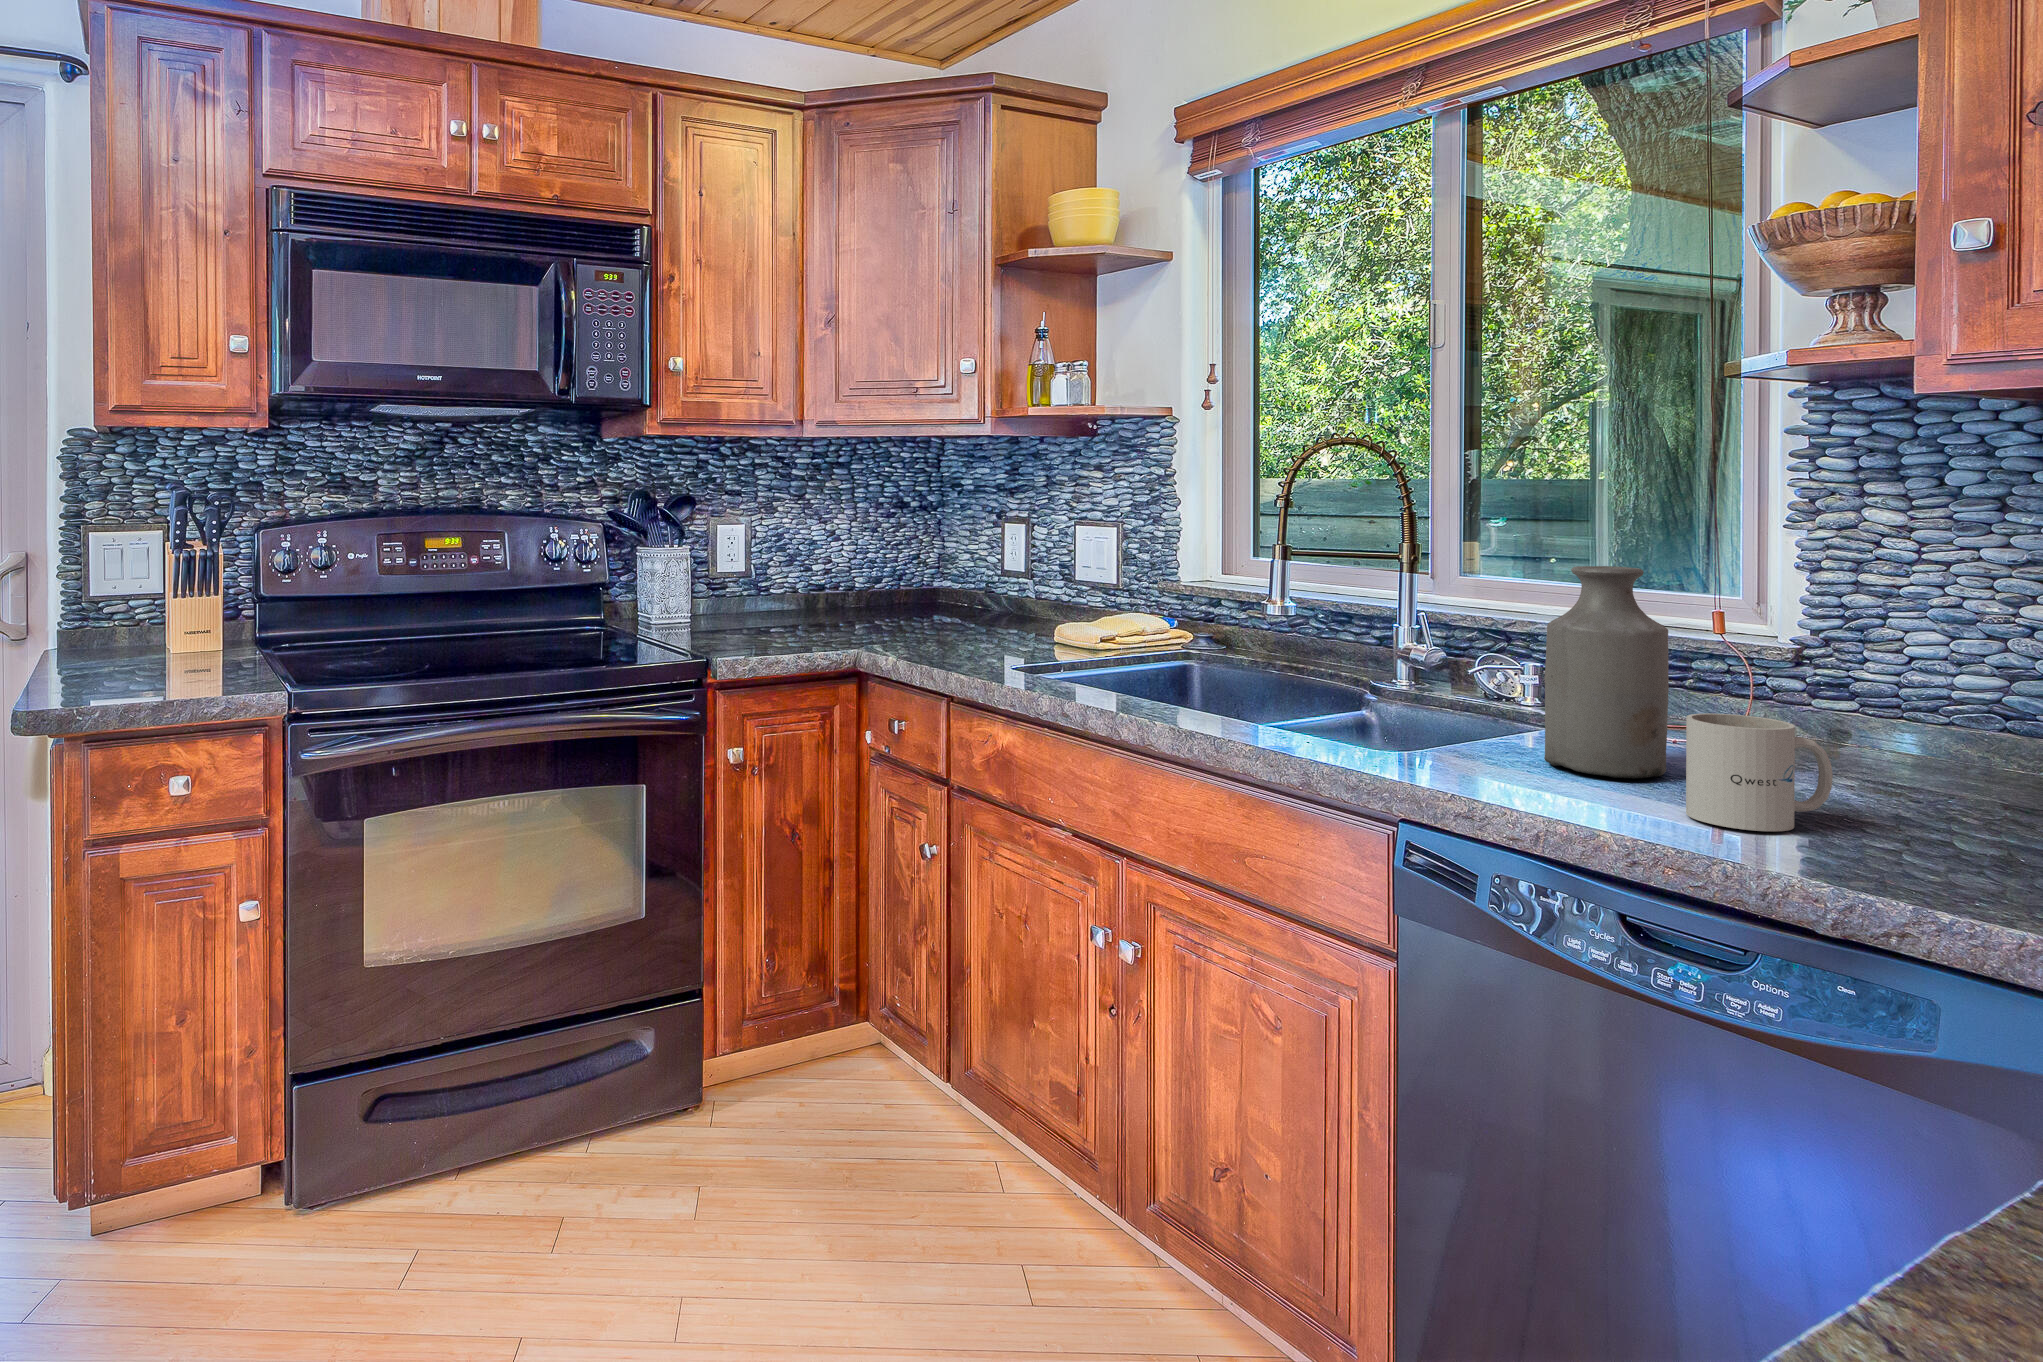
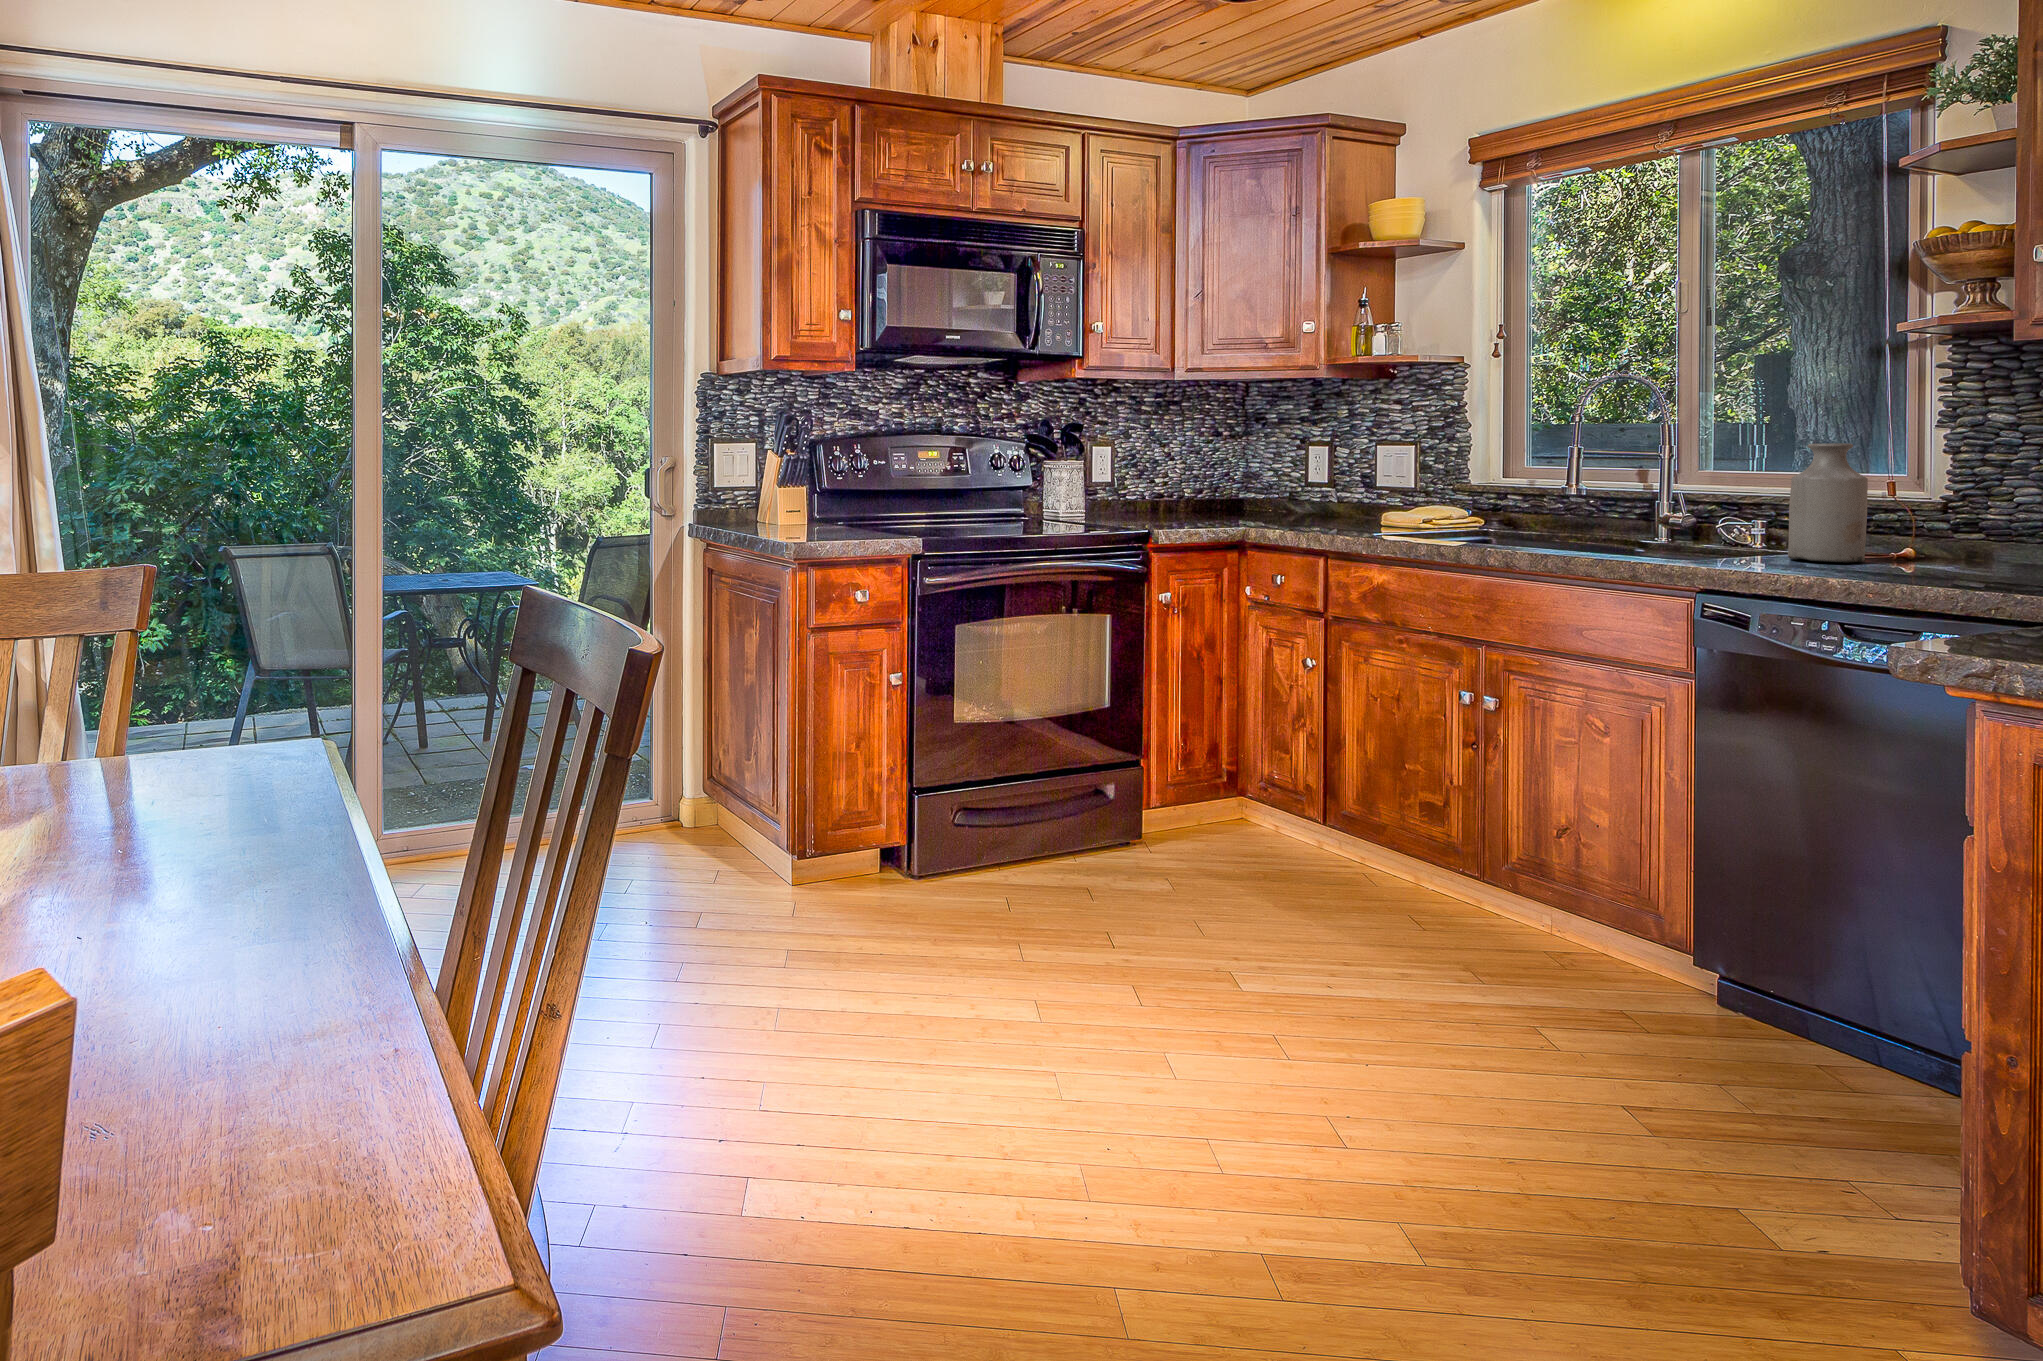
mug: present [1686,713,1833,831] -> none [1881,518,1966,575]

